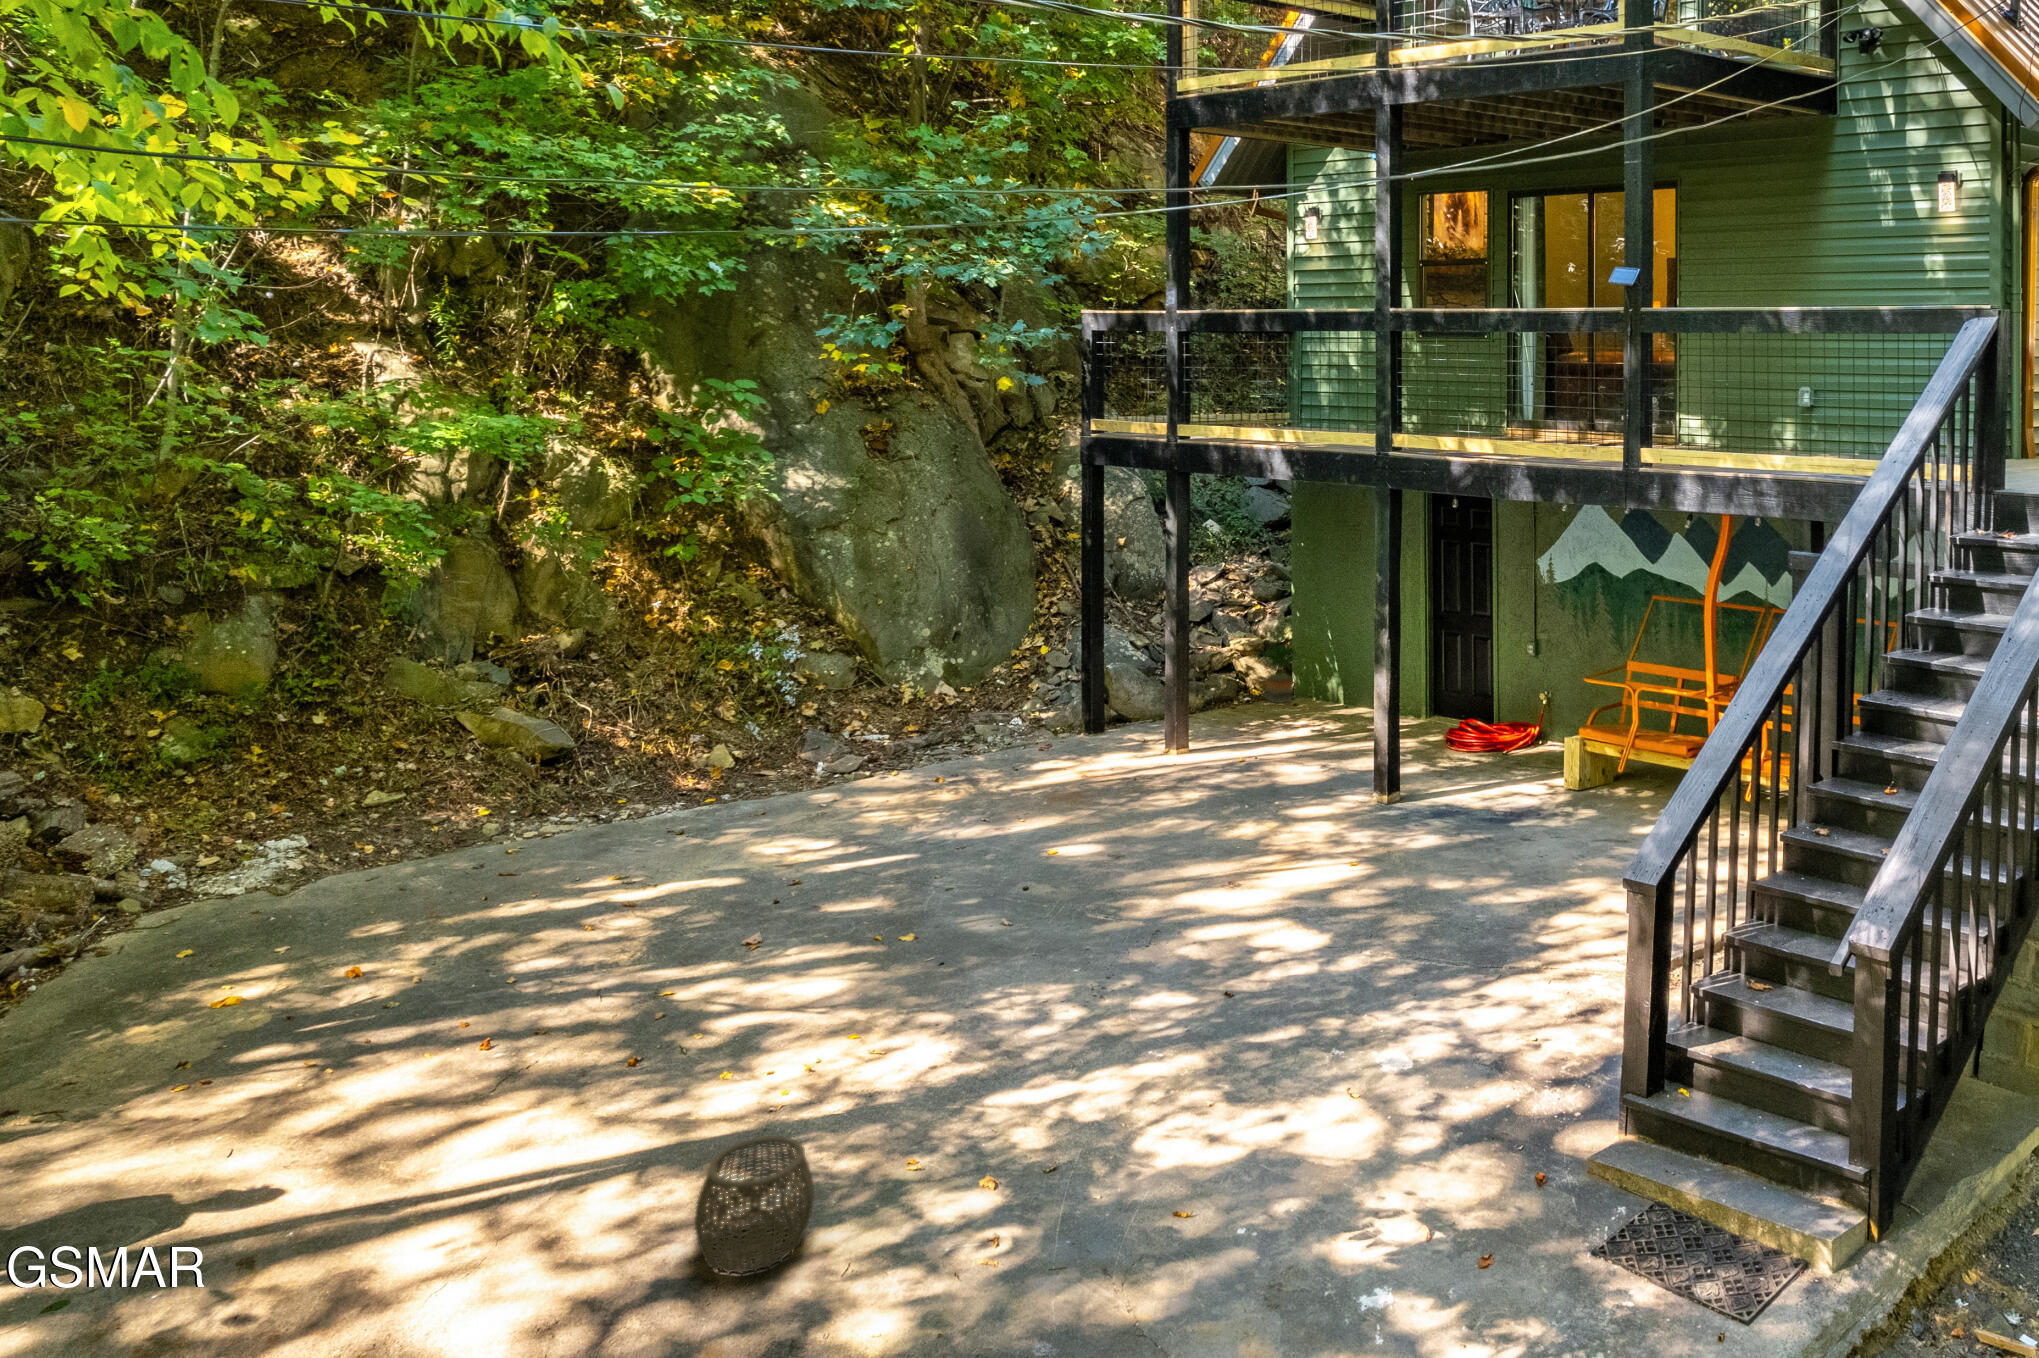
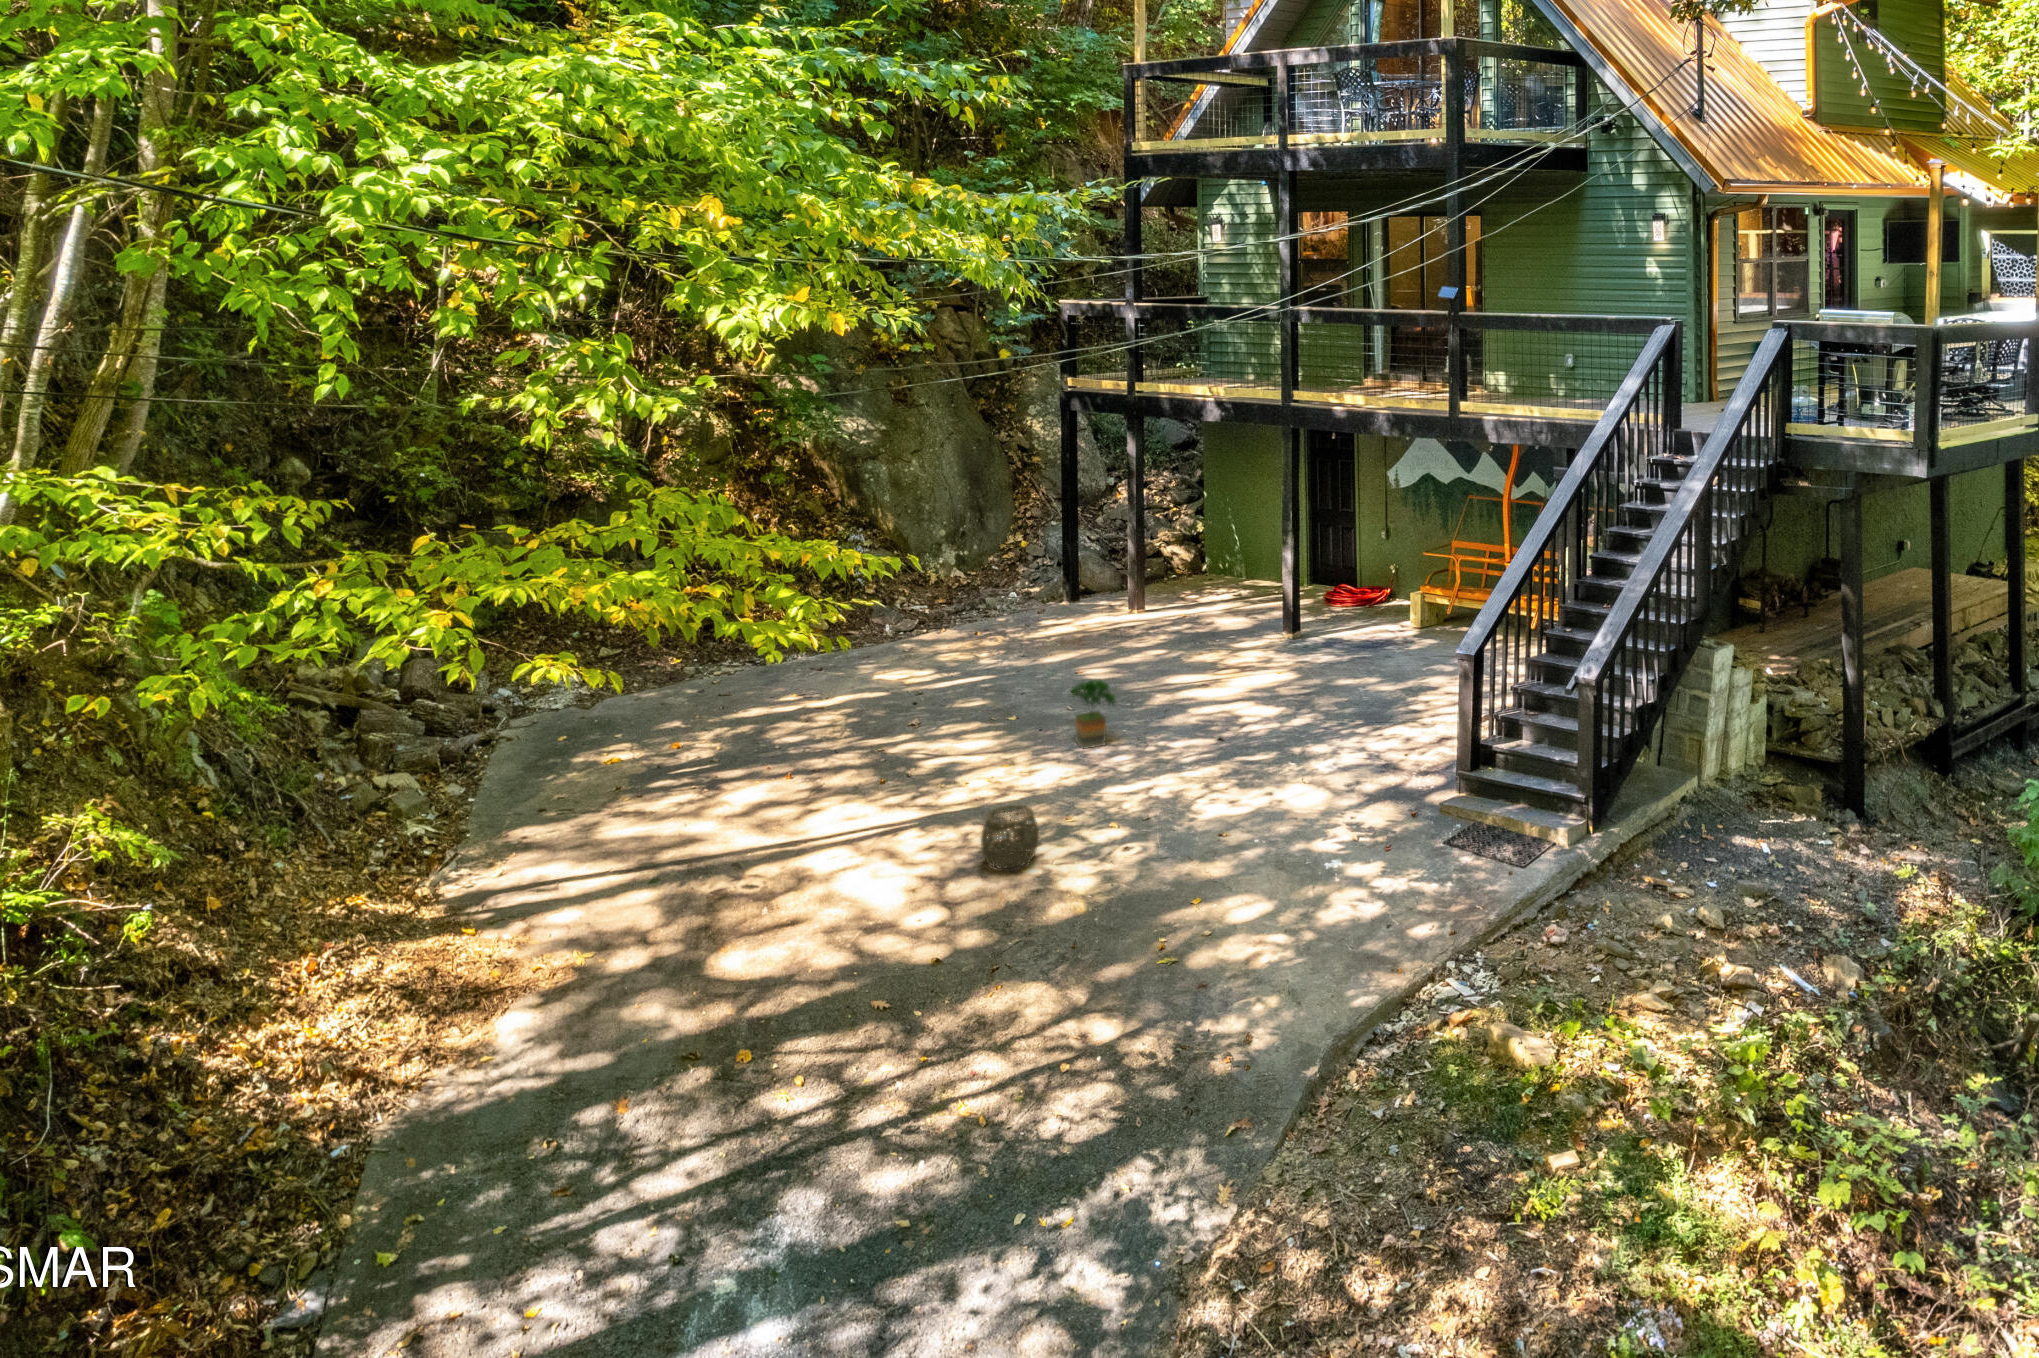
potted tree: present [1263,645,1301,703] -> present [1071,680,1116,749]

